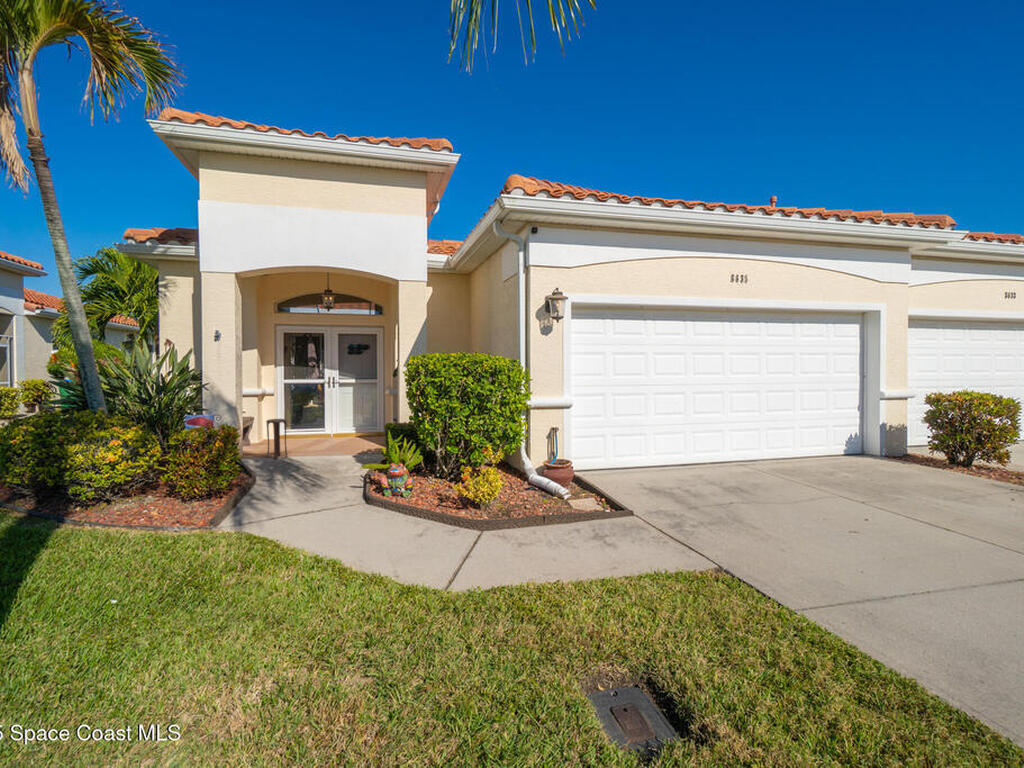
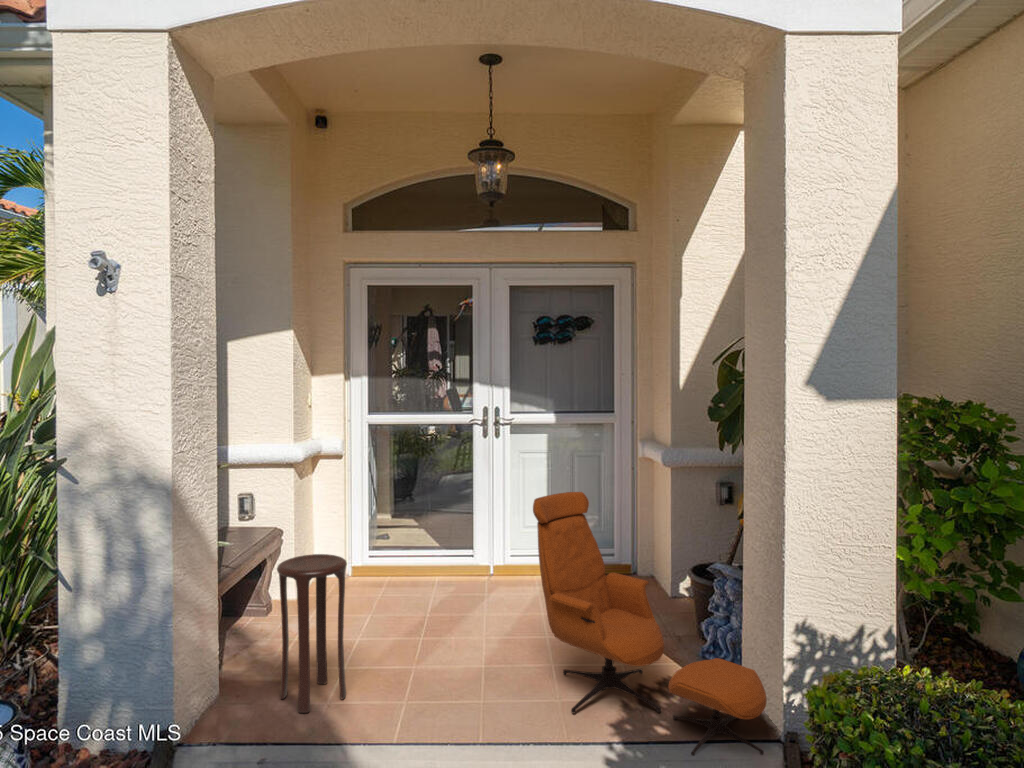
lounge chair: none [342,401,399,458] -> present [533,492,767,756]

